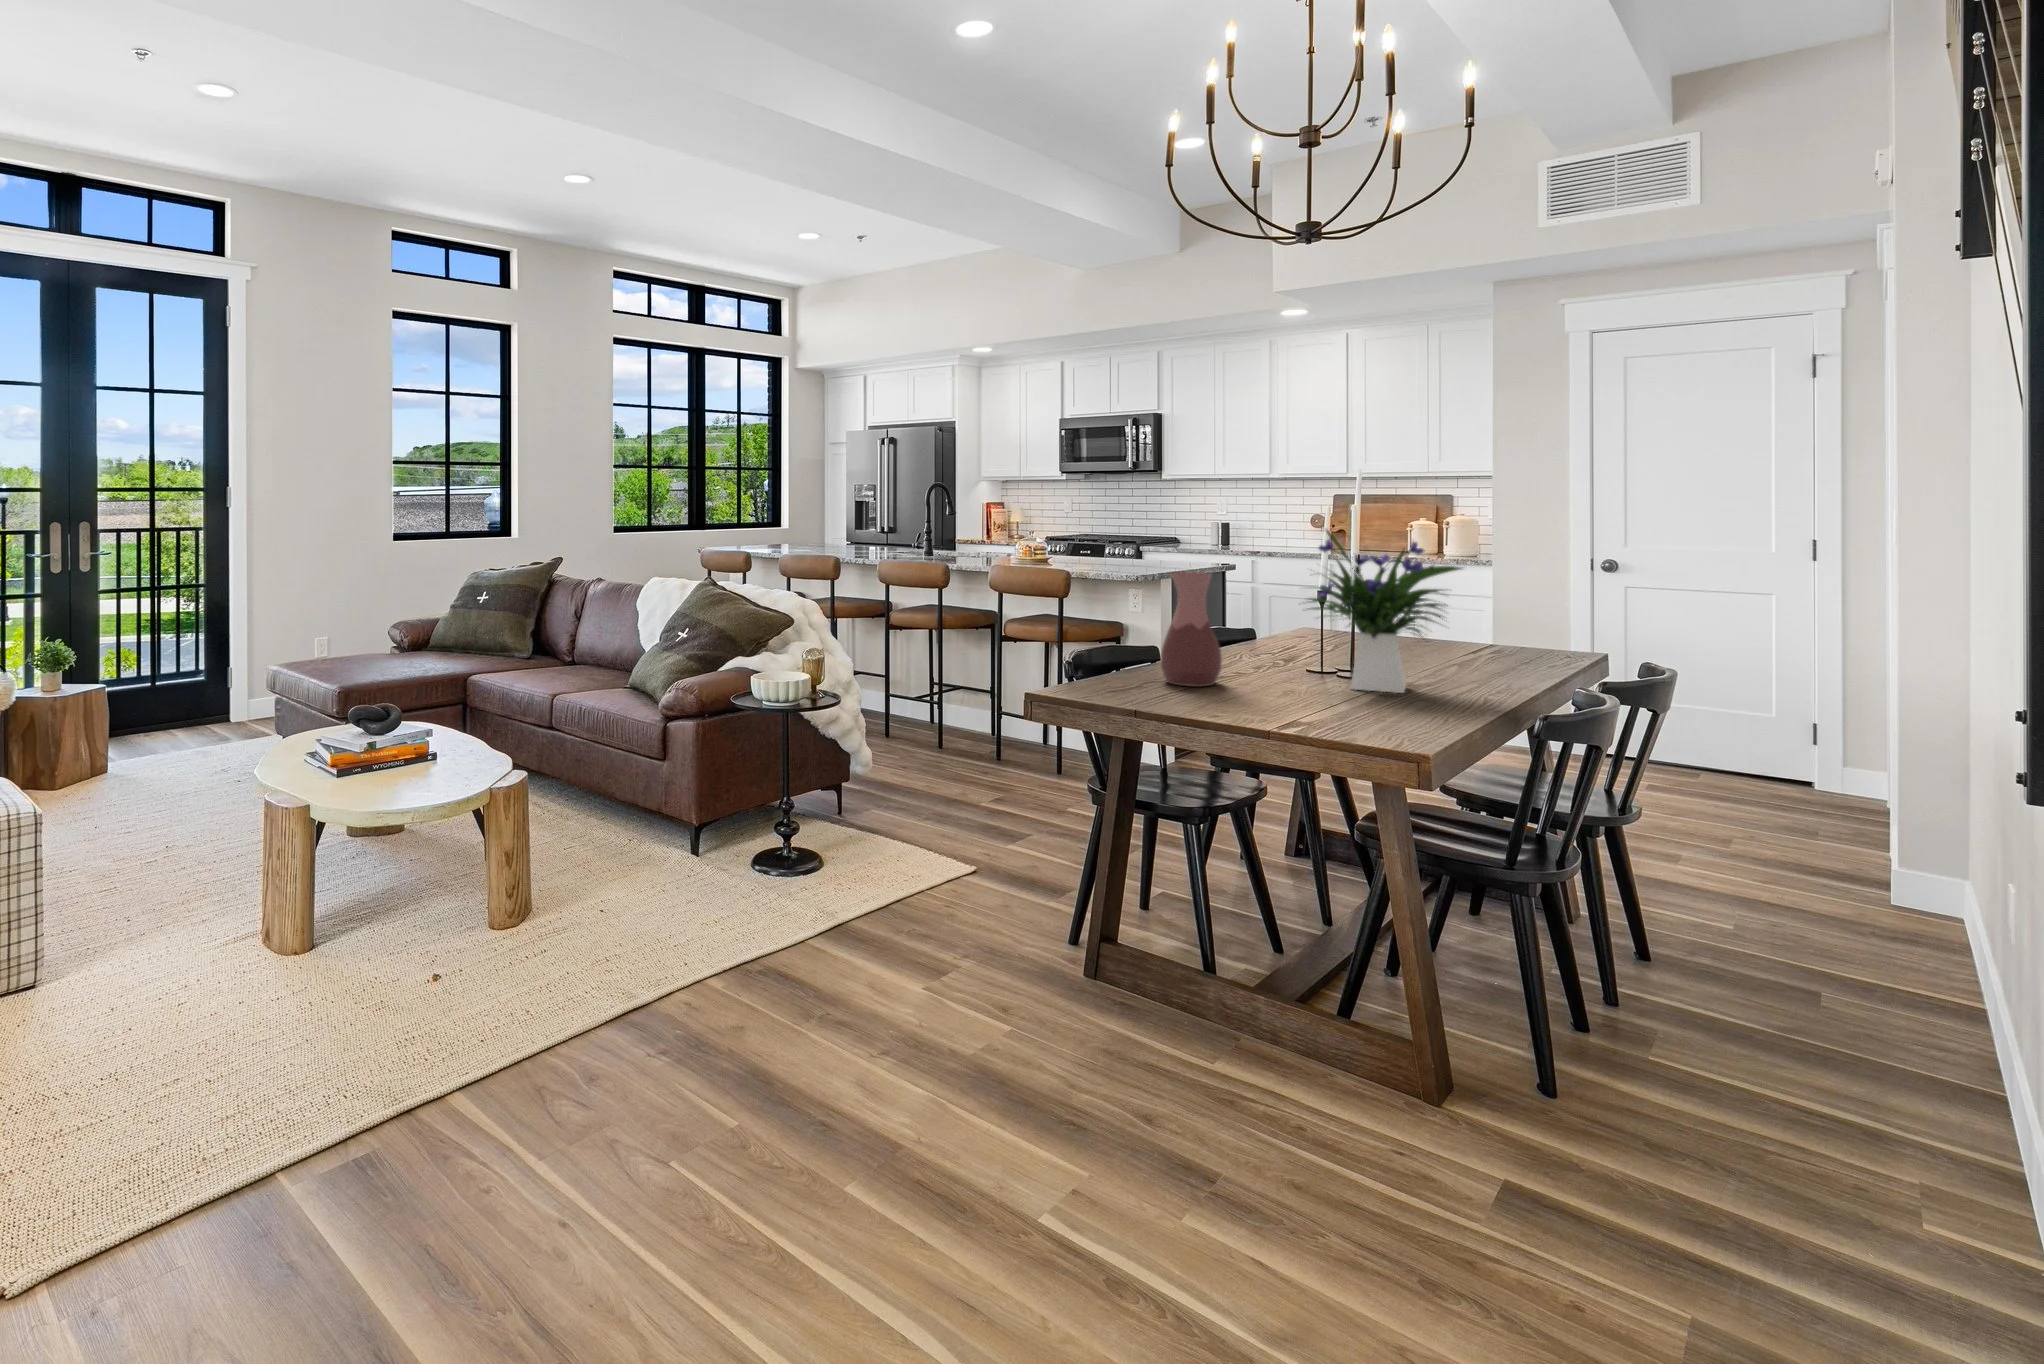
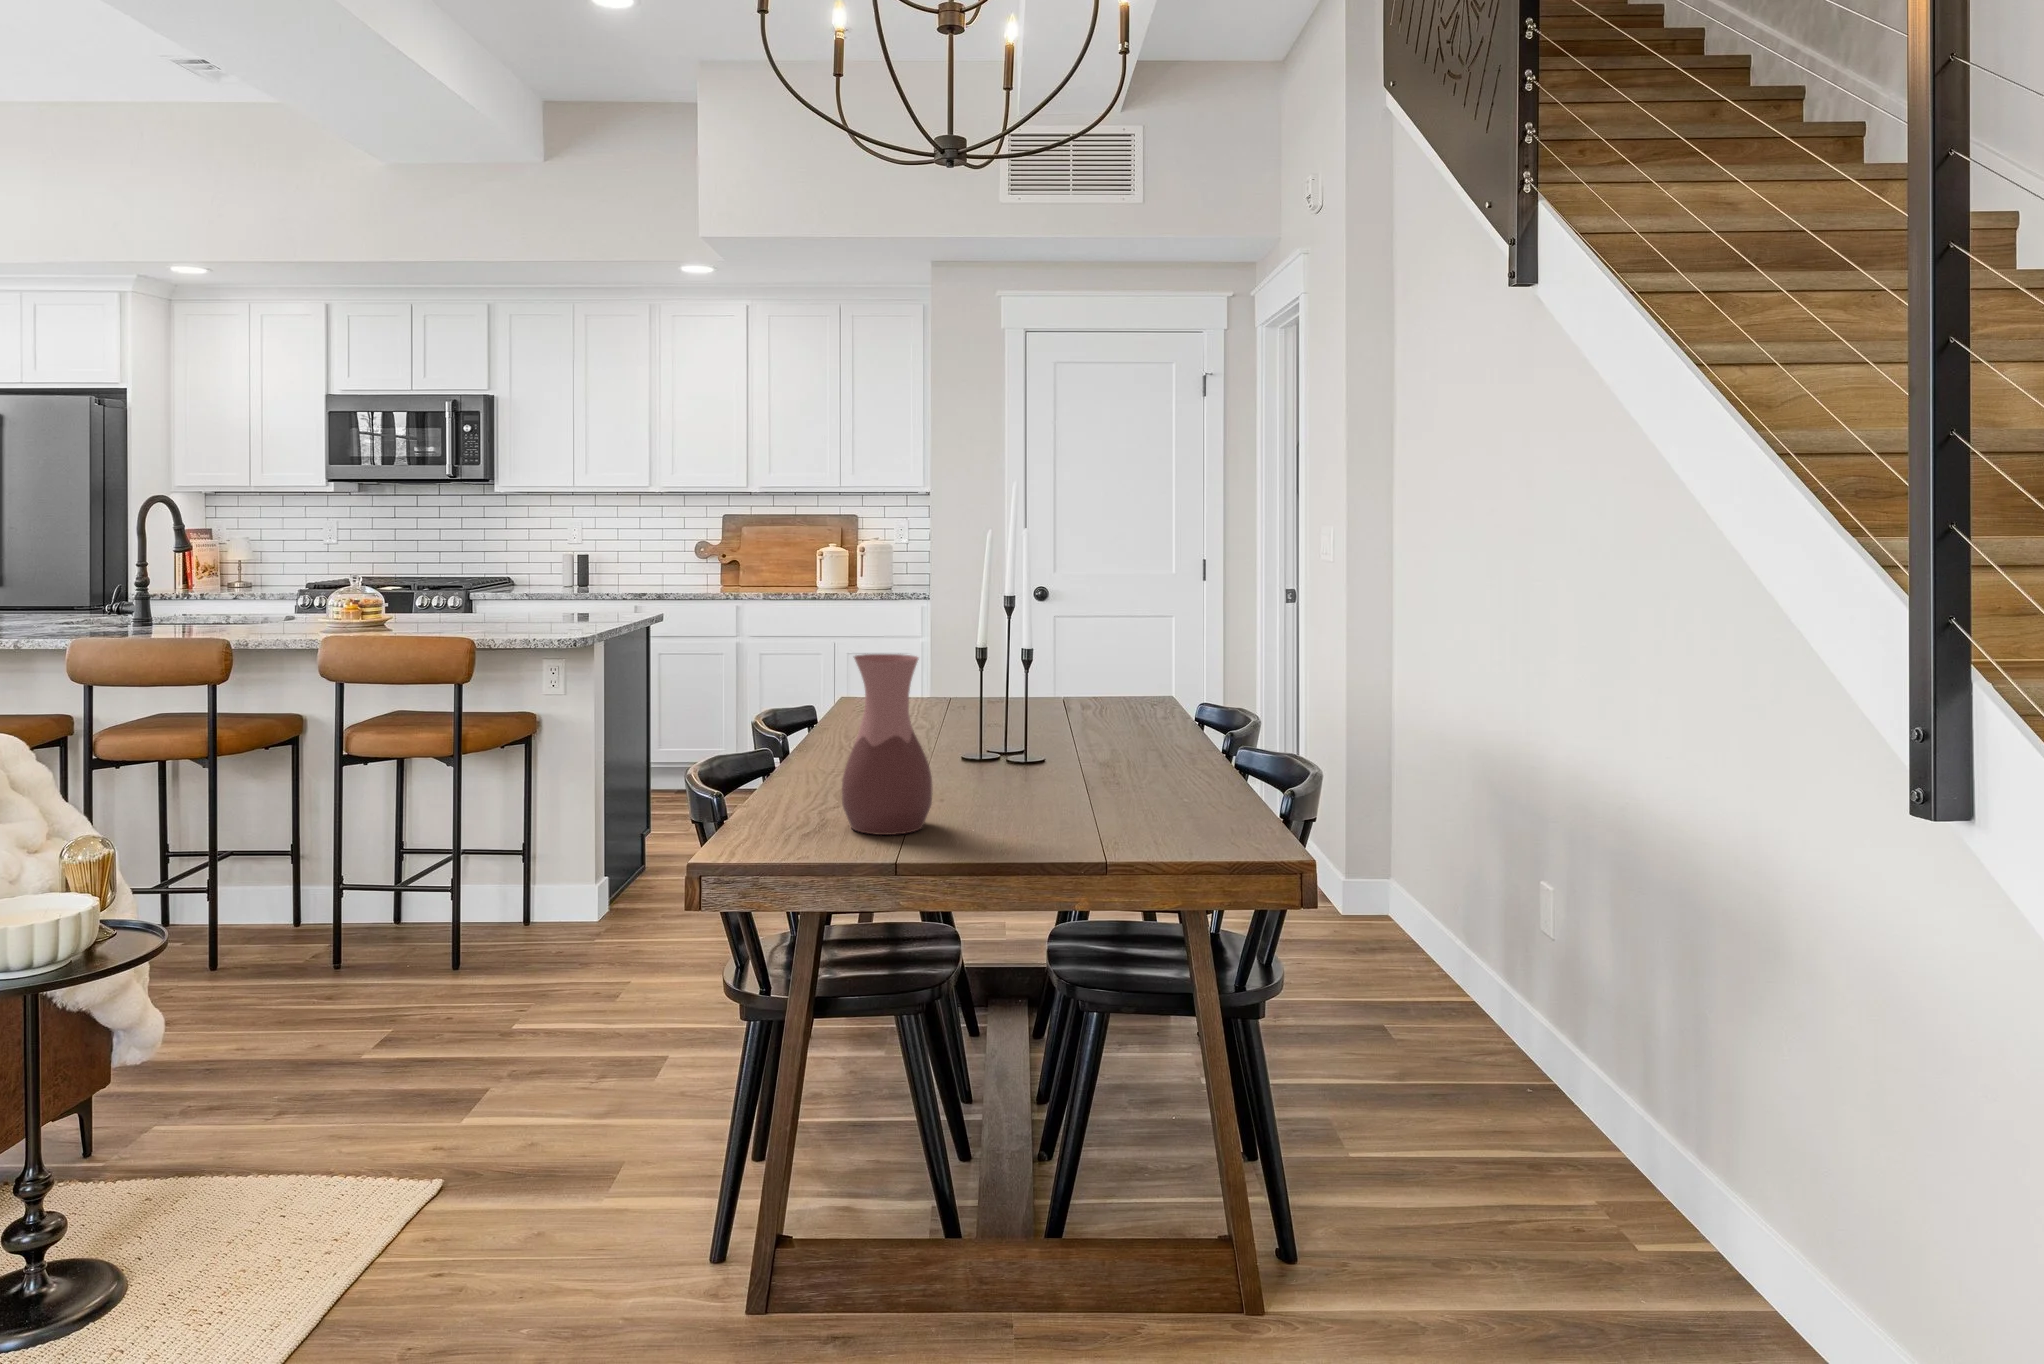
flower arrangement: present [1309,530,1463,693] -> none [995,581,1201,807]

